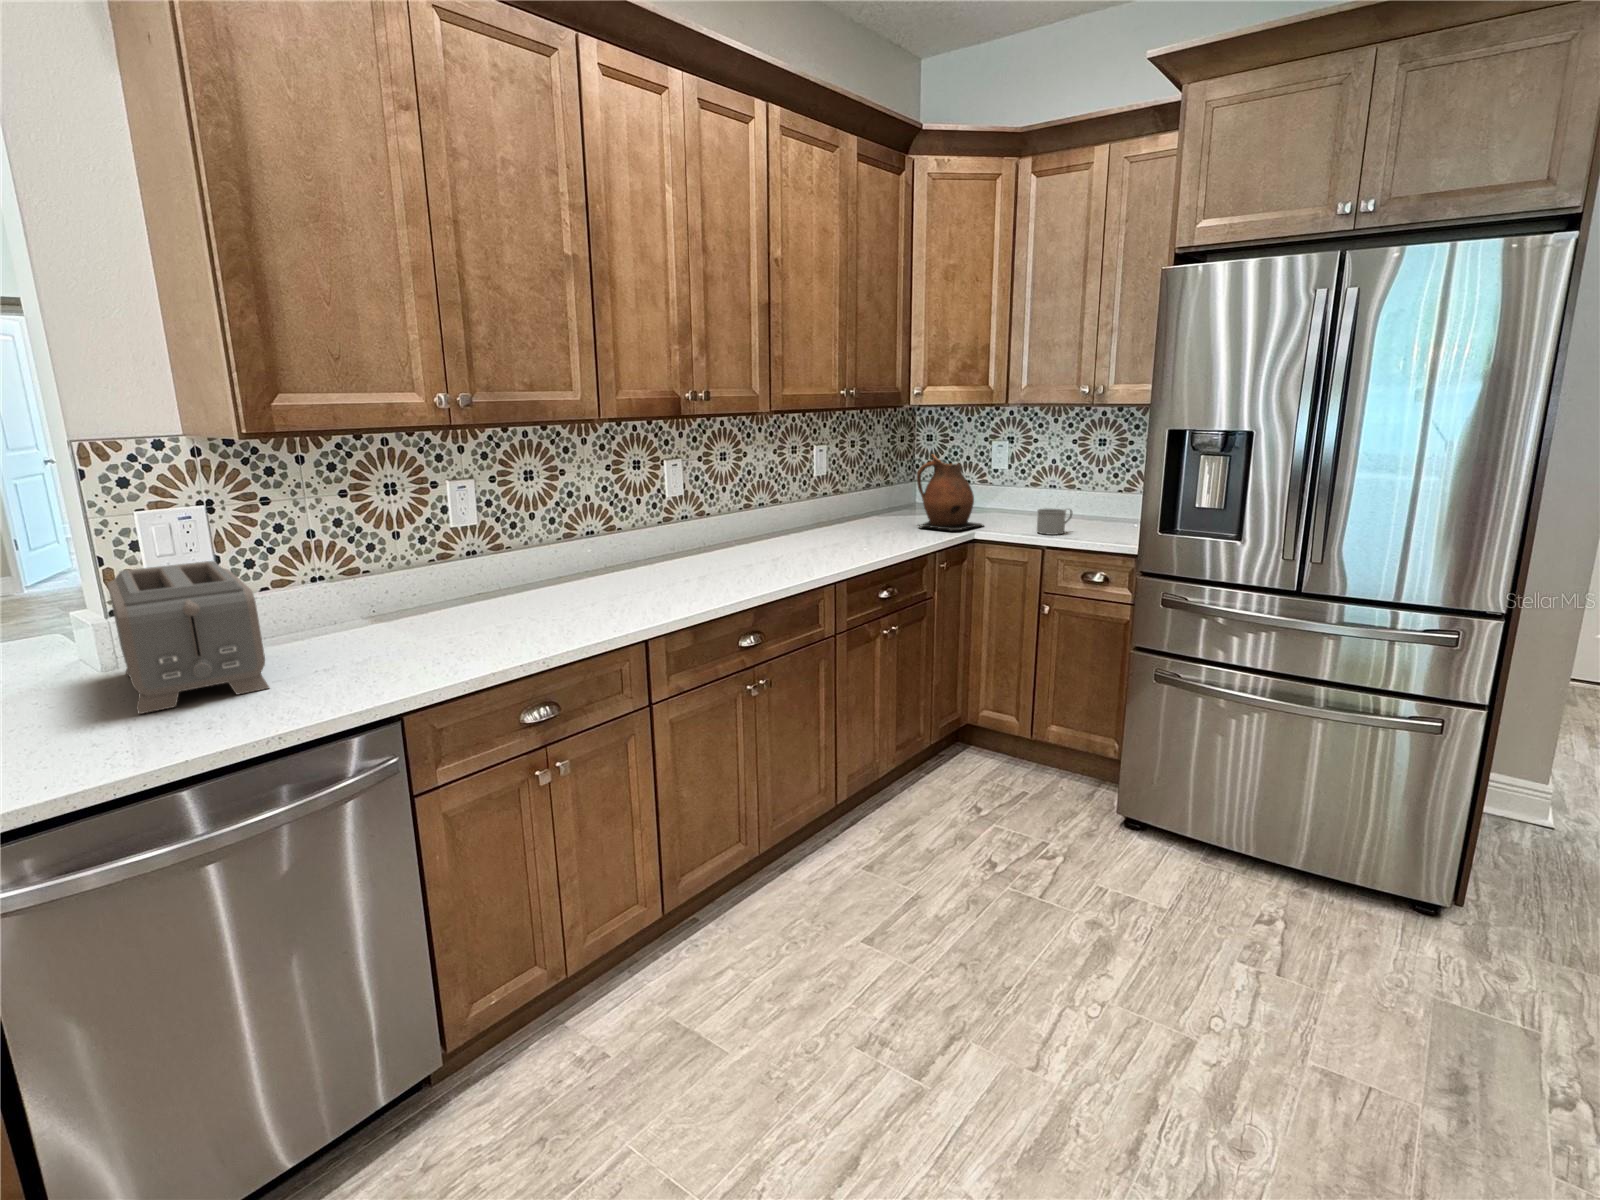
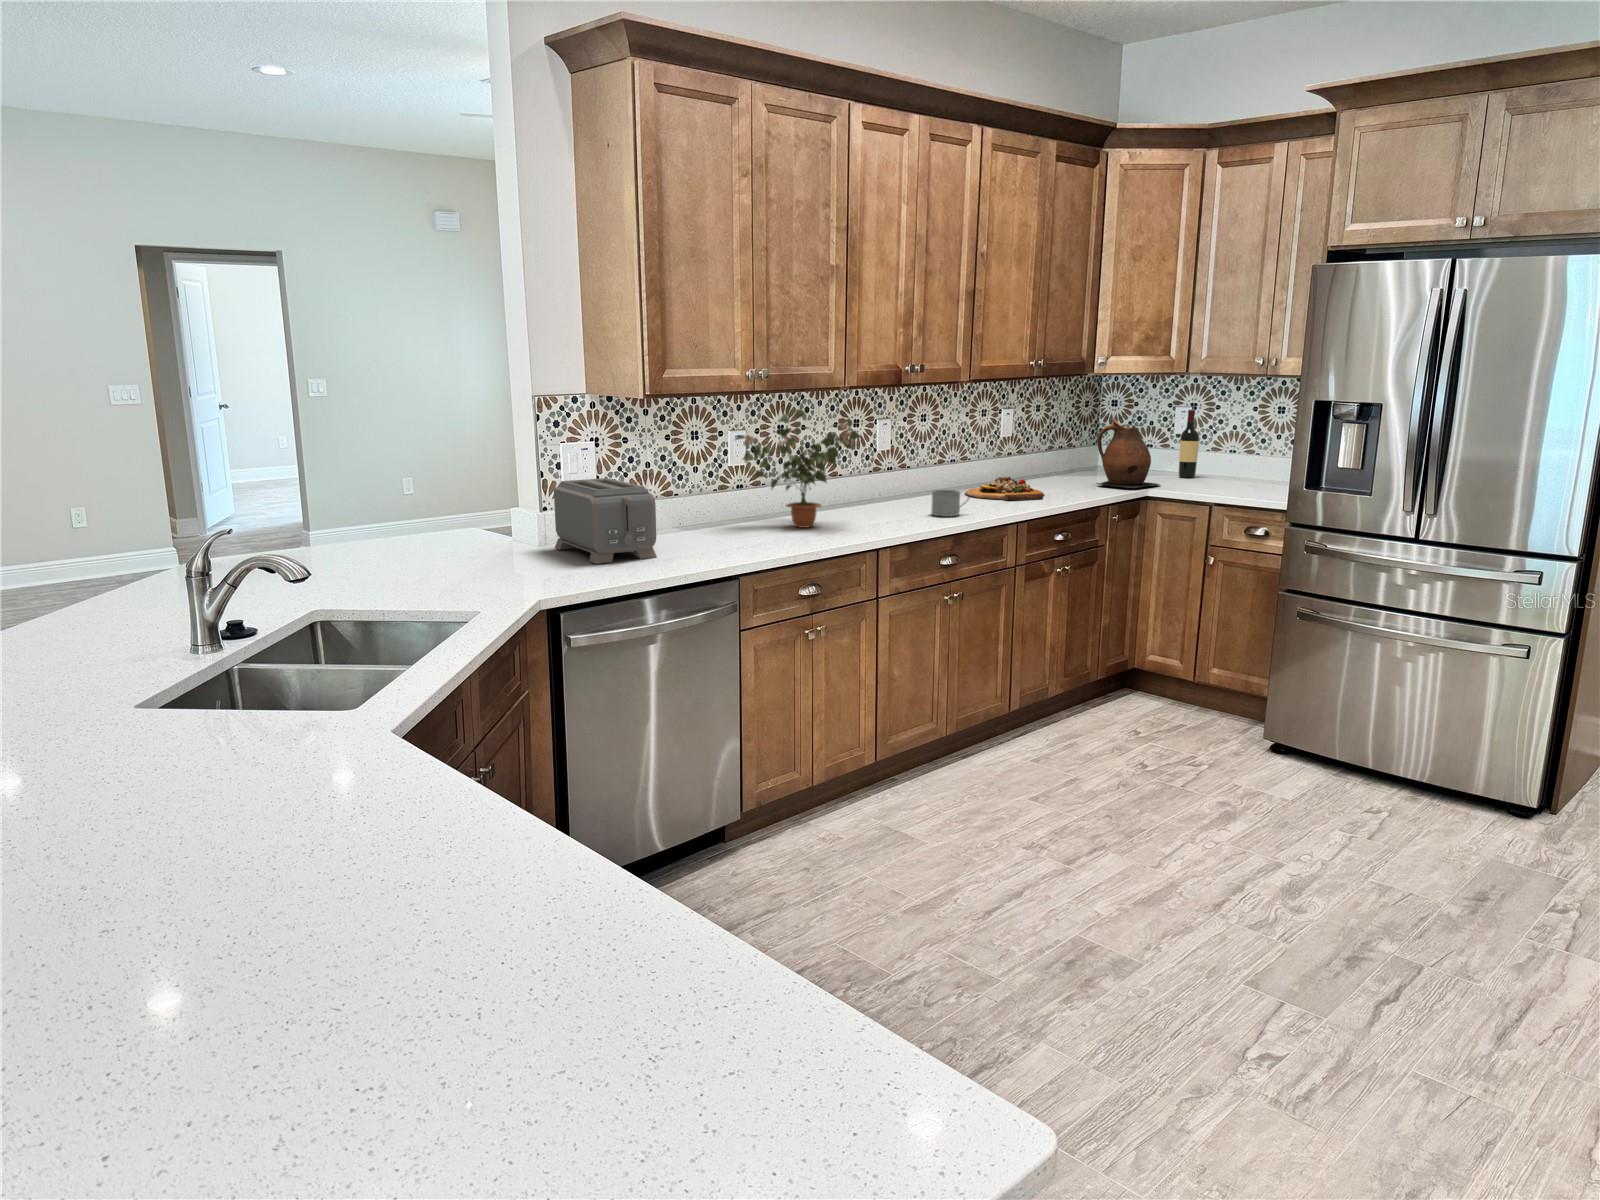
wine bottle: none [999,443,1019,514] -> present [1179,410,1199,478]
potted plant: none [446,451,620,609] -> present [736,409,861,528]
mug: present [1037,509,1073,535] -> present [932,490,970,517]
cutting board: none [773,522,862,552] -> present [965,477,1044,500]

